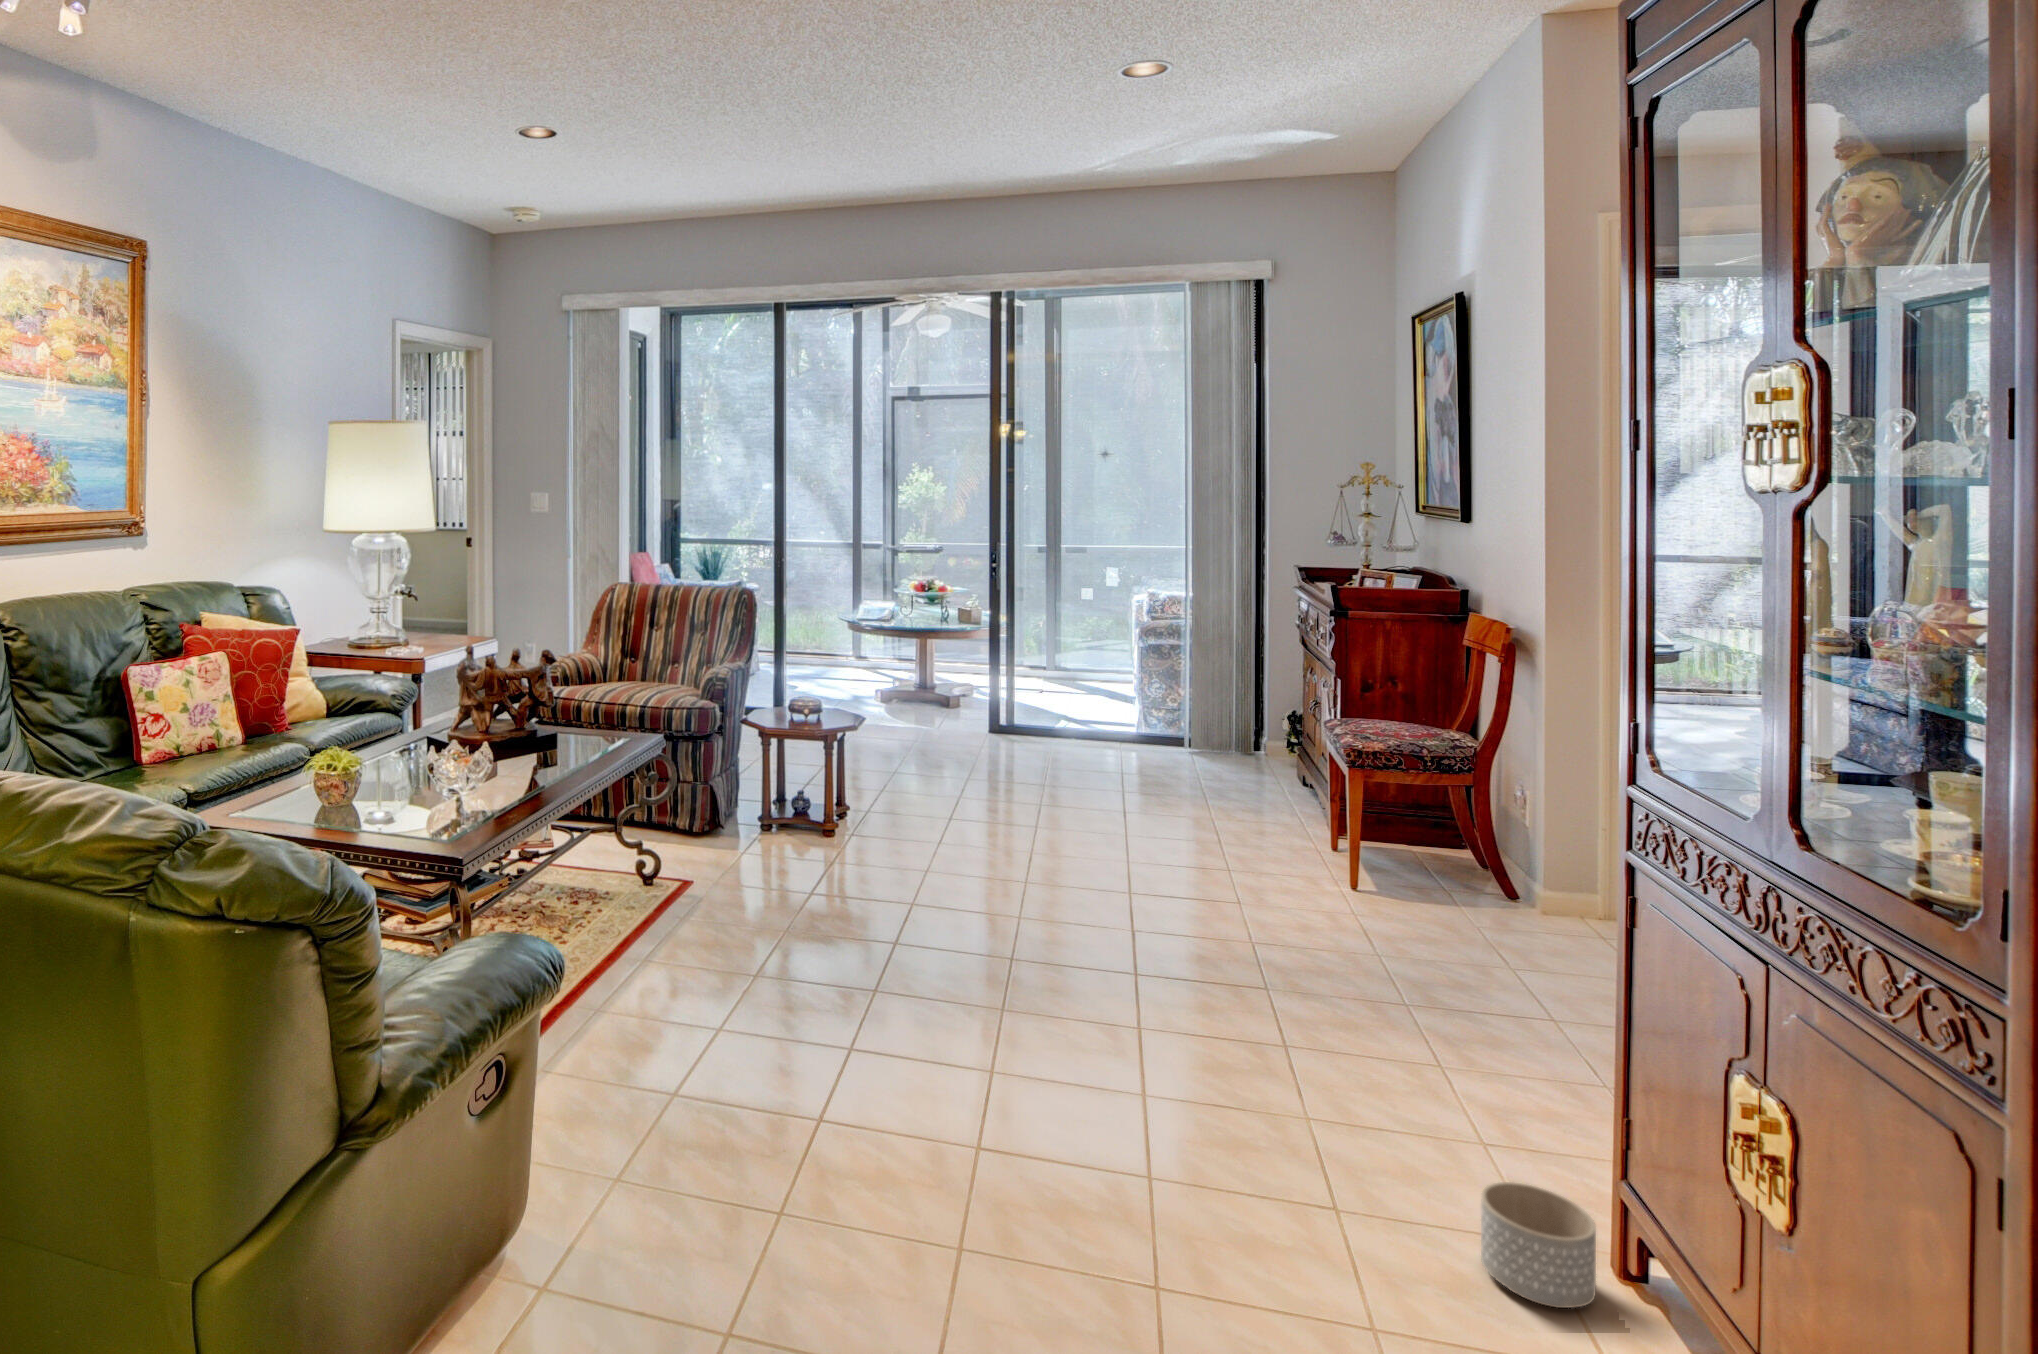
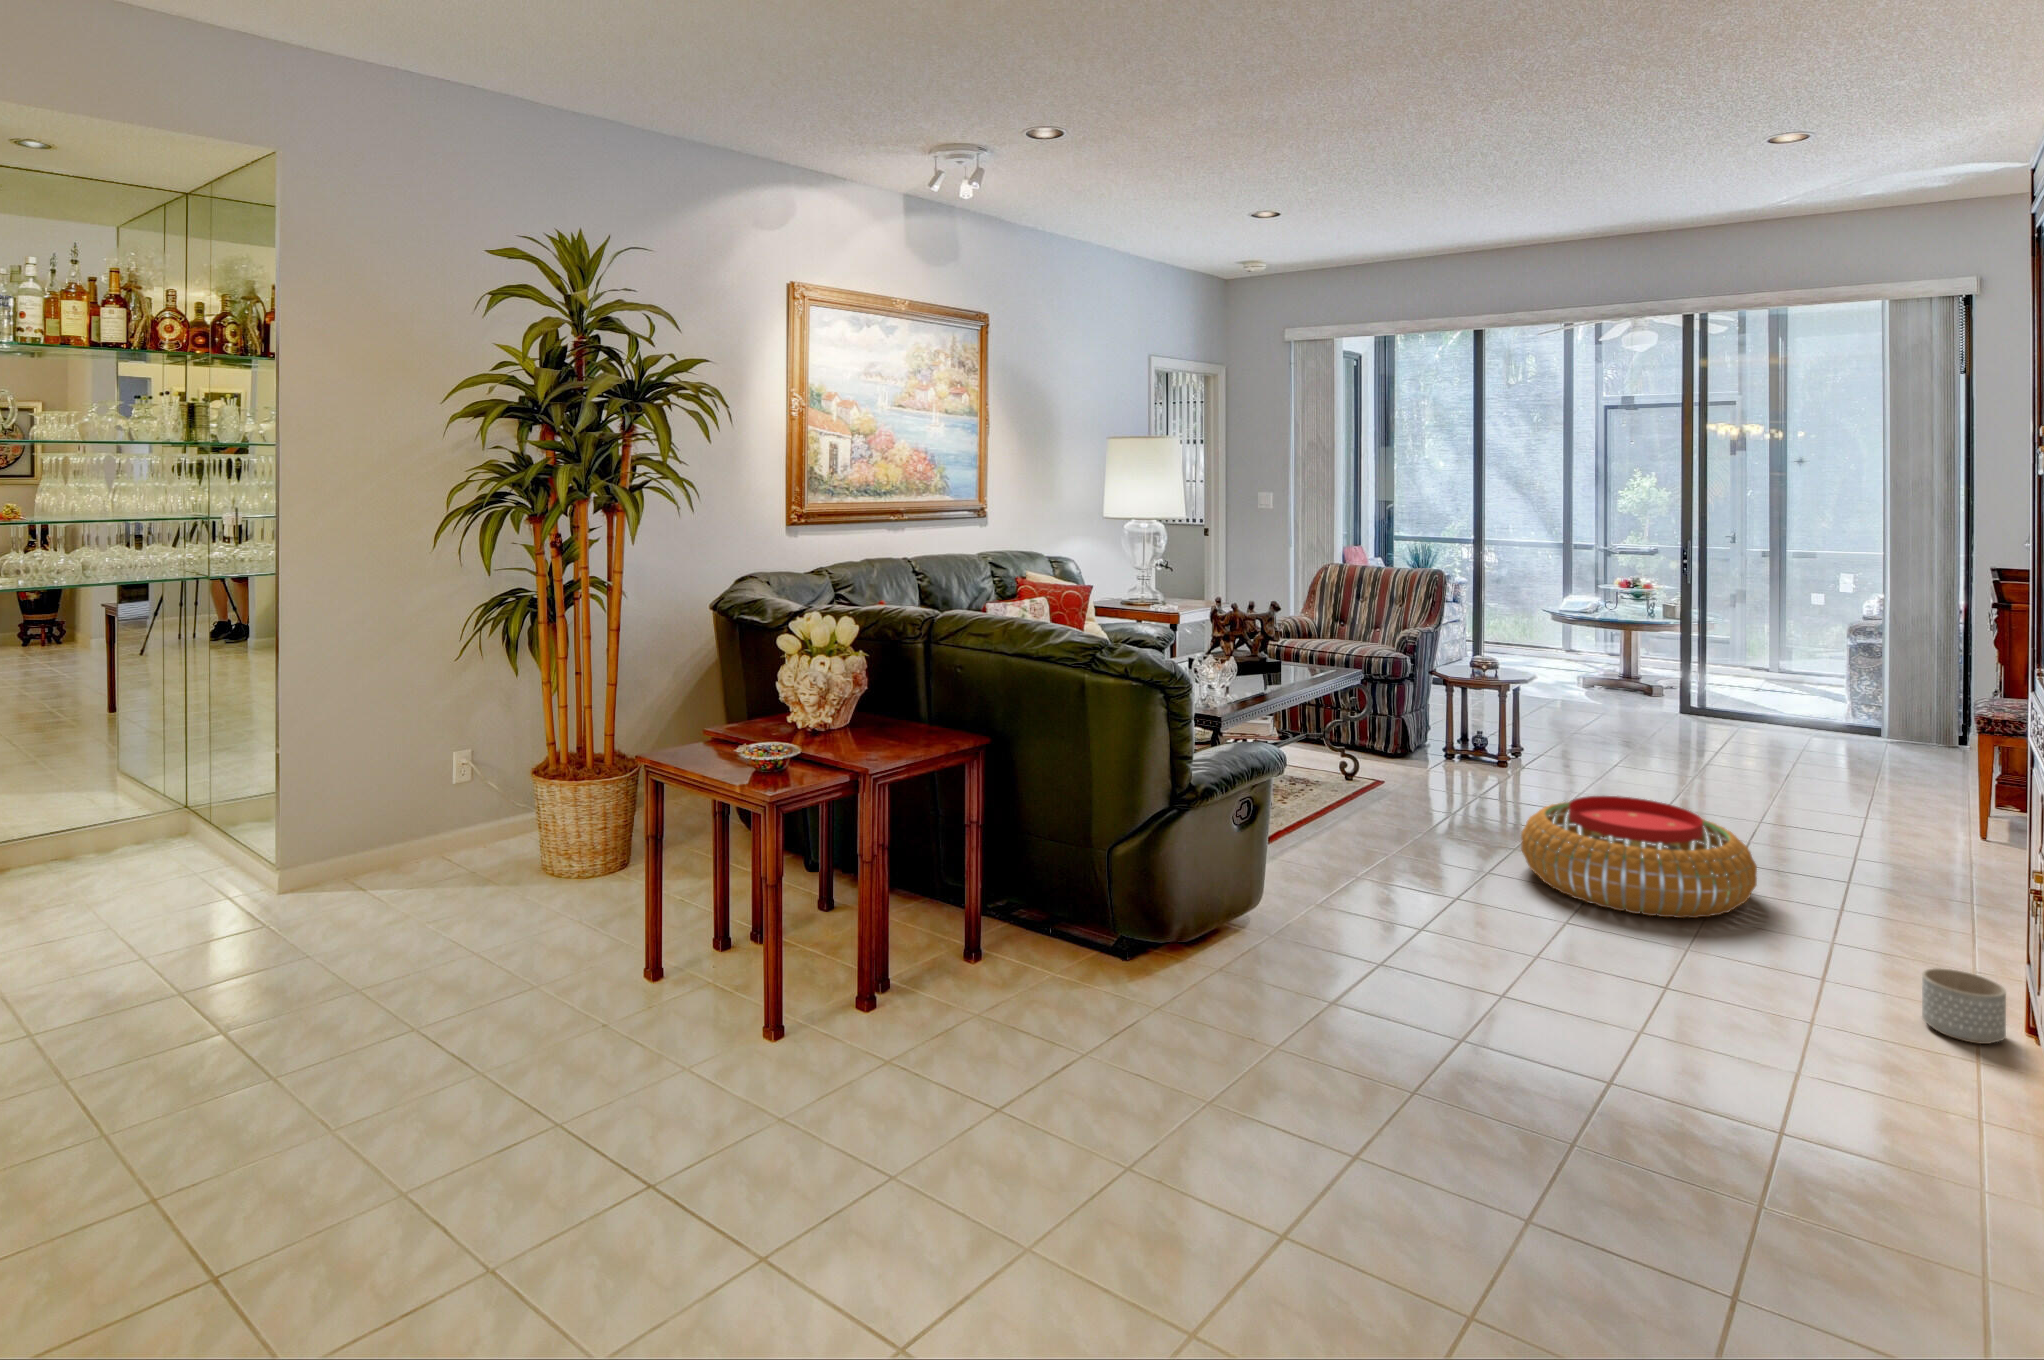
pouf: none [894,909,1191,1102] -> present [1521,796,1757,918]

